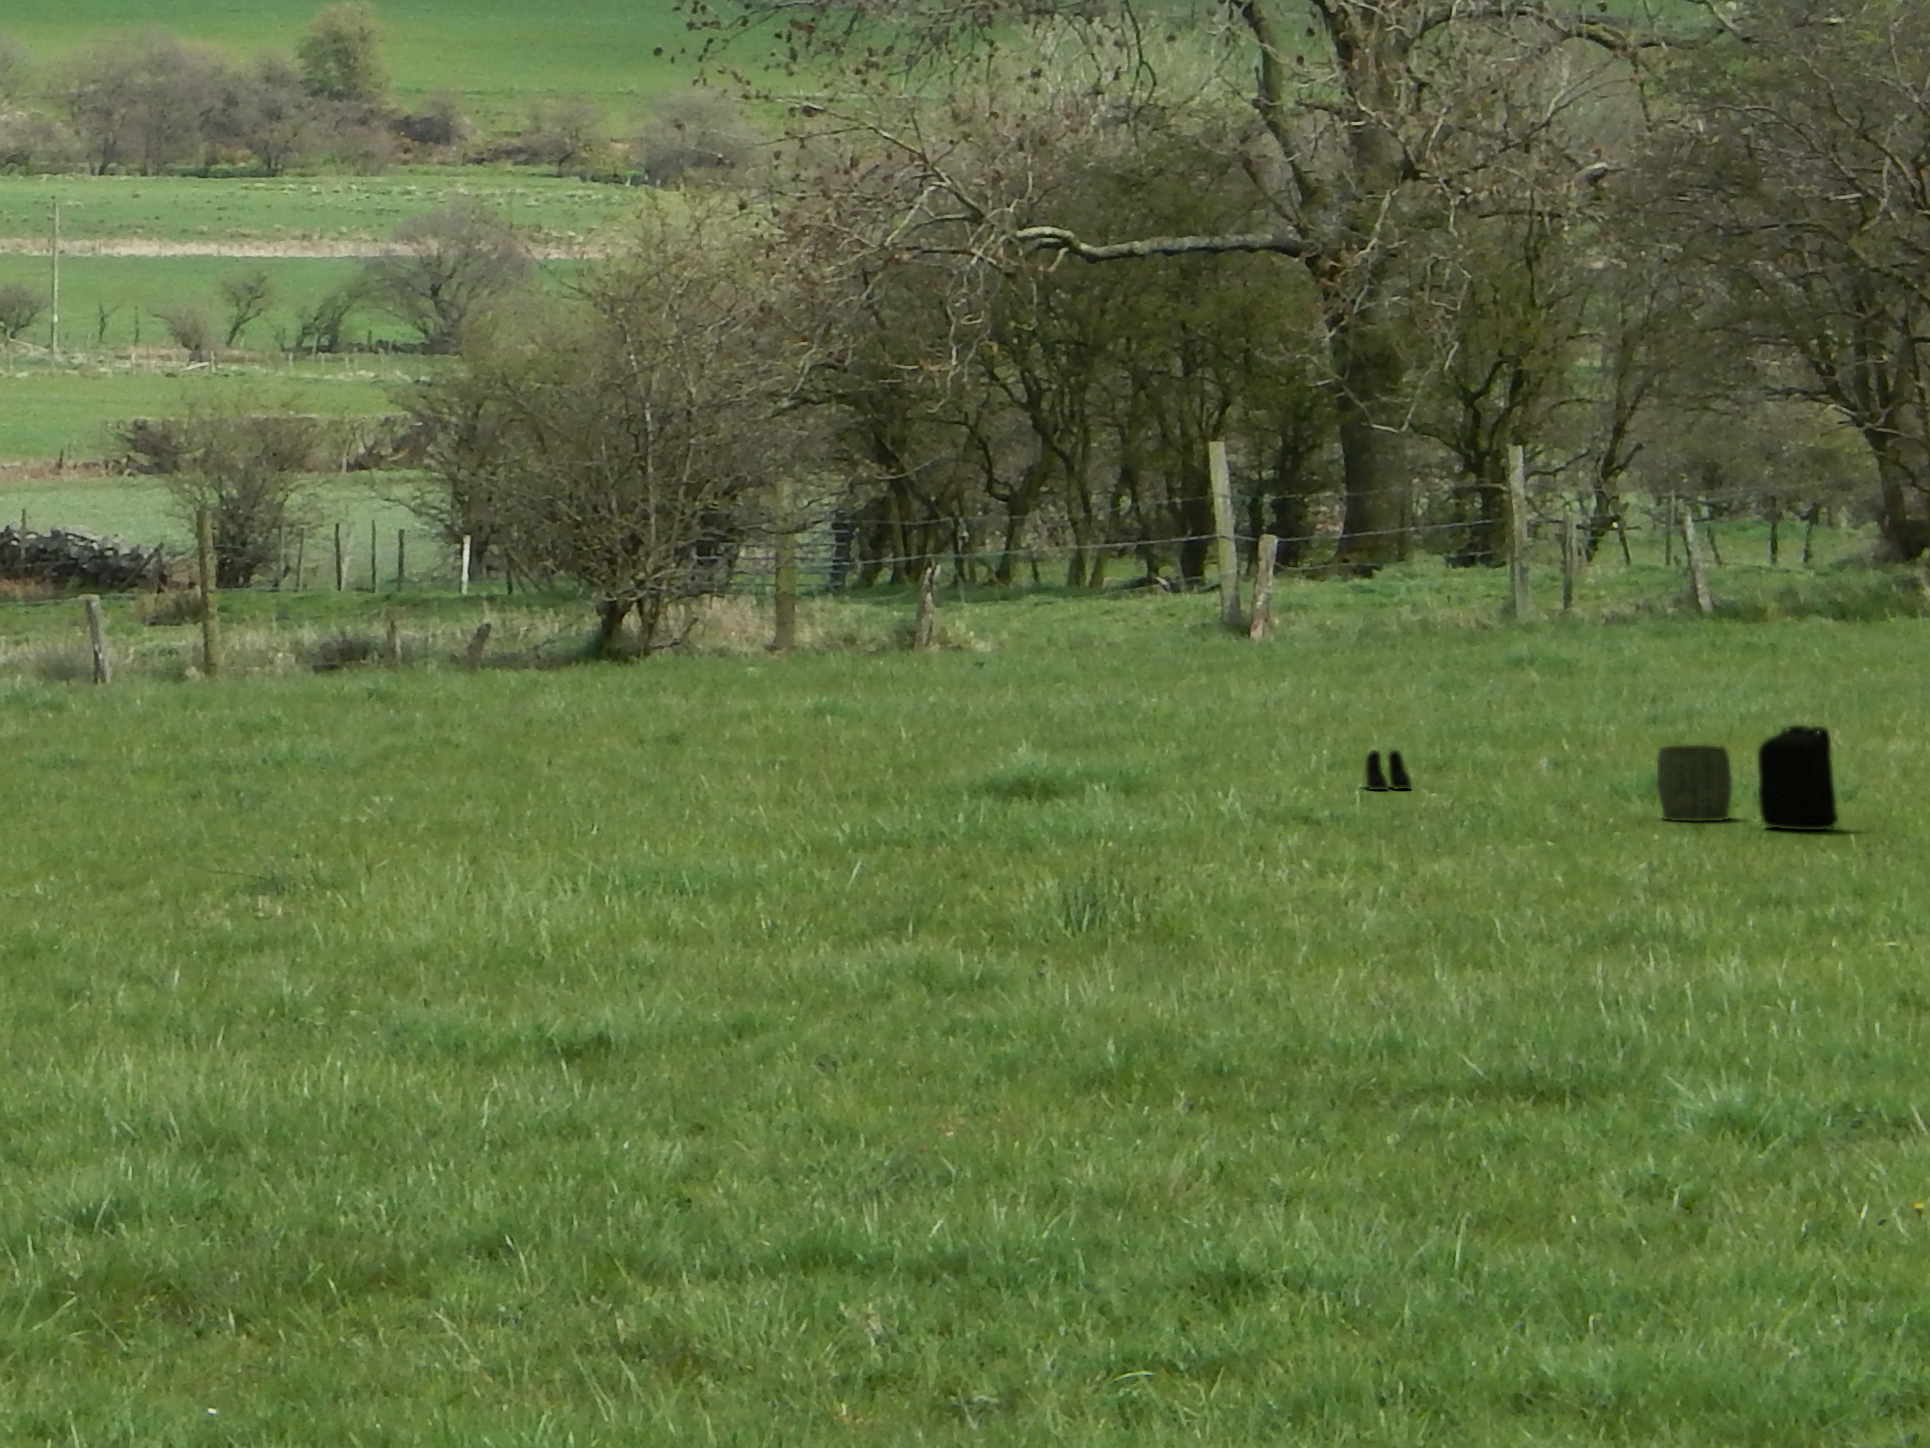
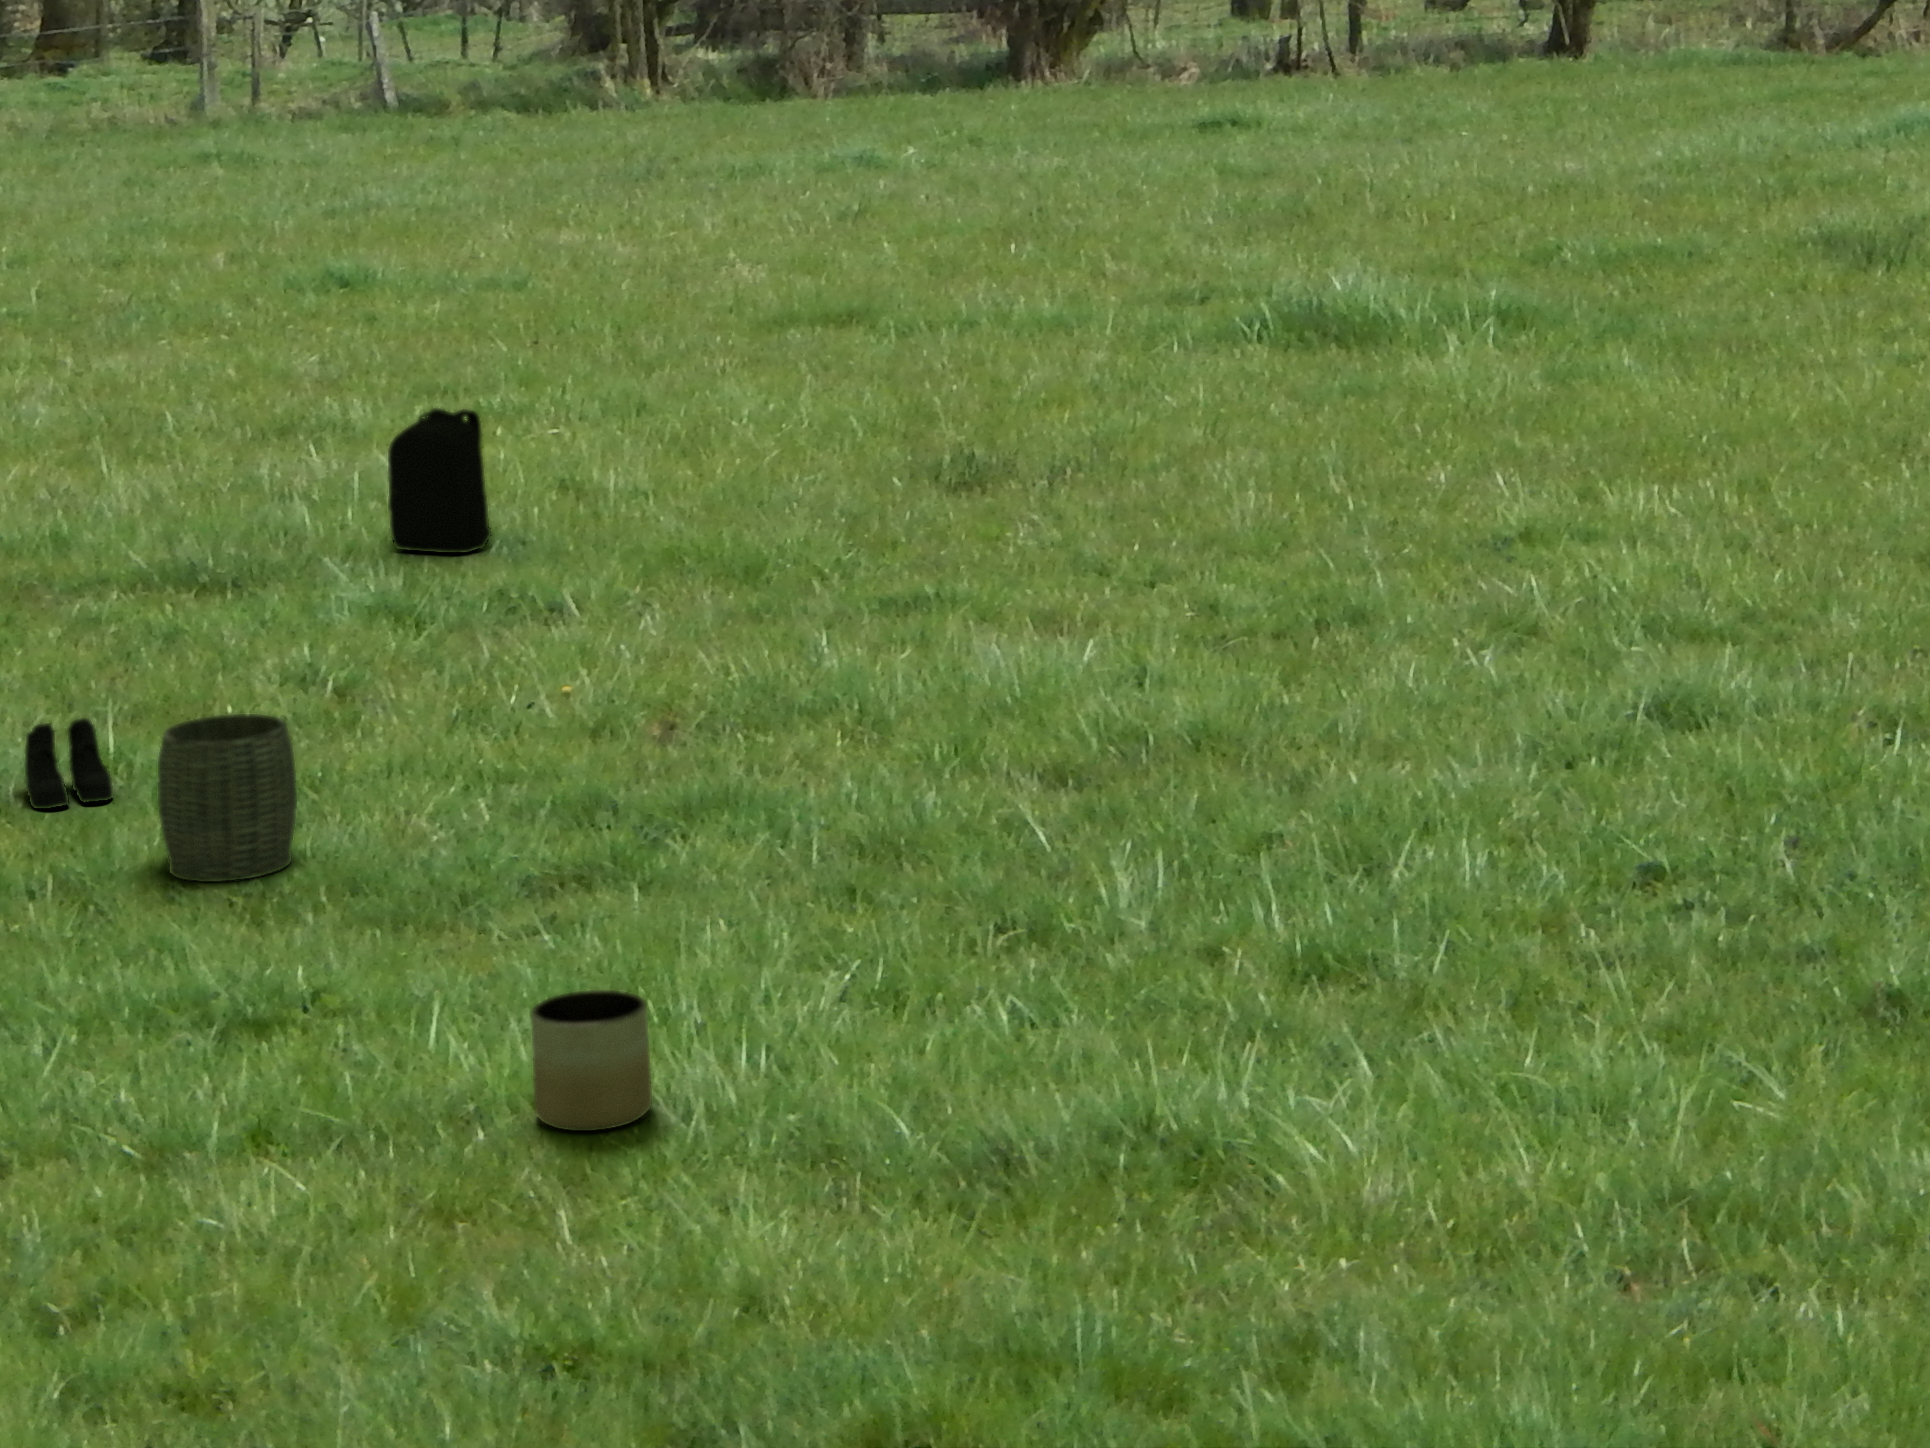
backpack: present [1758,725,1839,830] -> present [388,408,492,553]
woven basket: present [1657,745,1732,821] -> present [158,714,297,882]
planter: none [1596,793,1650,844] -> present [531,990,652,1131]

